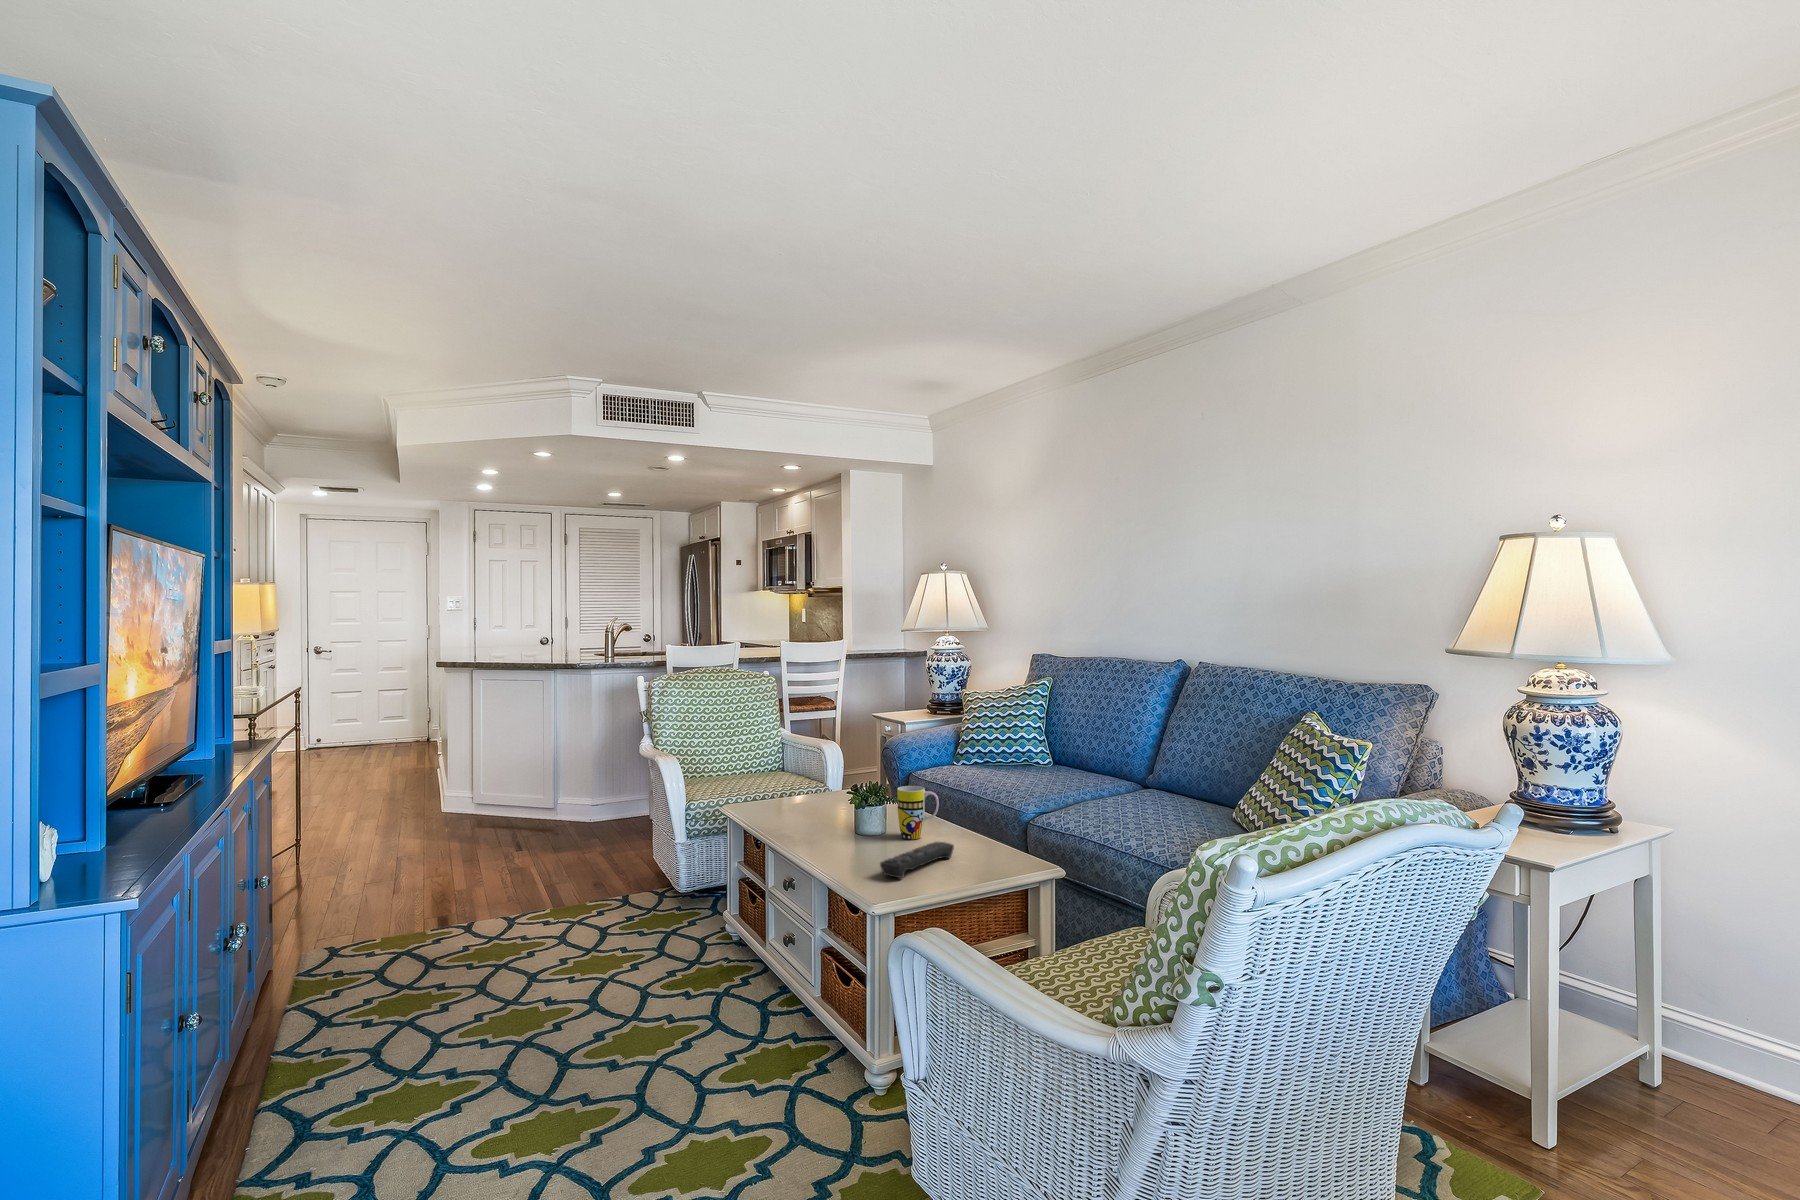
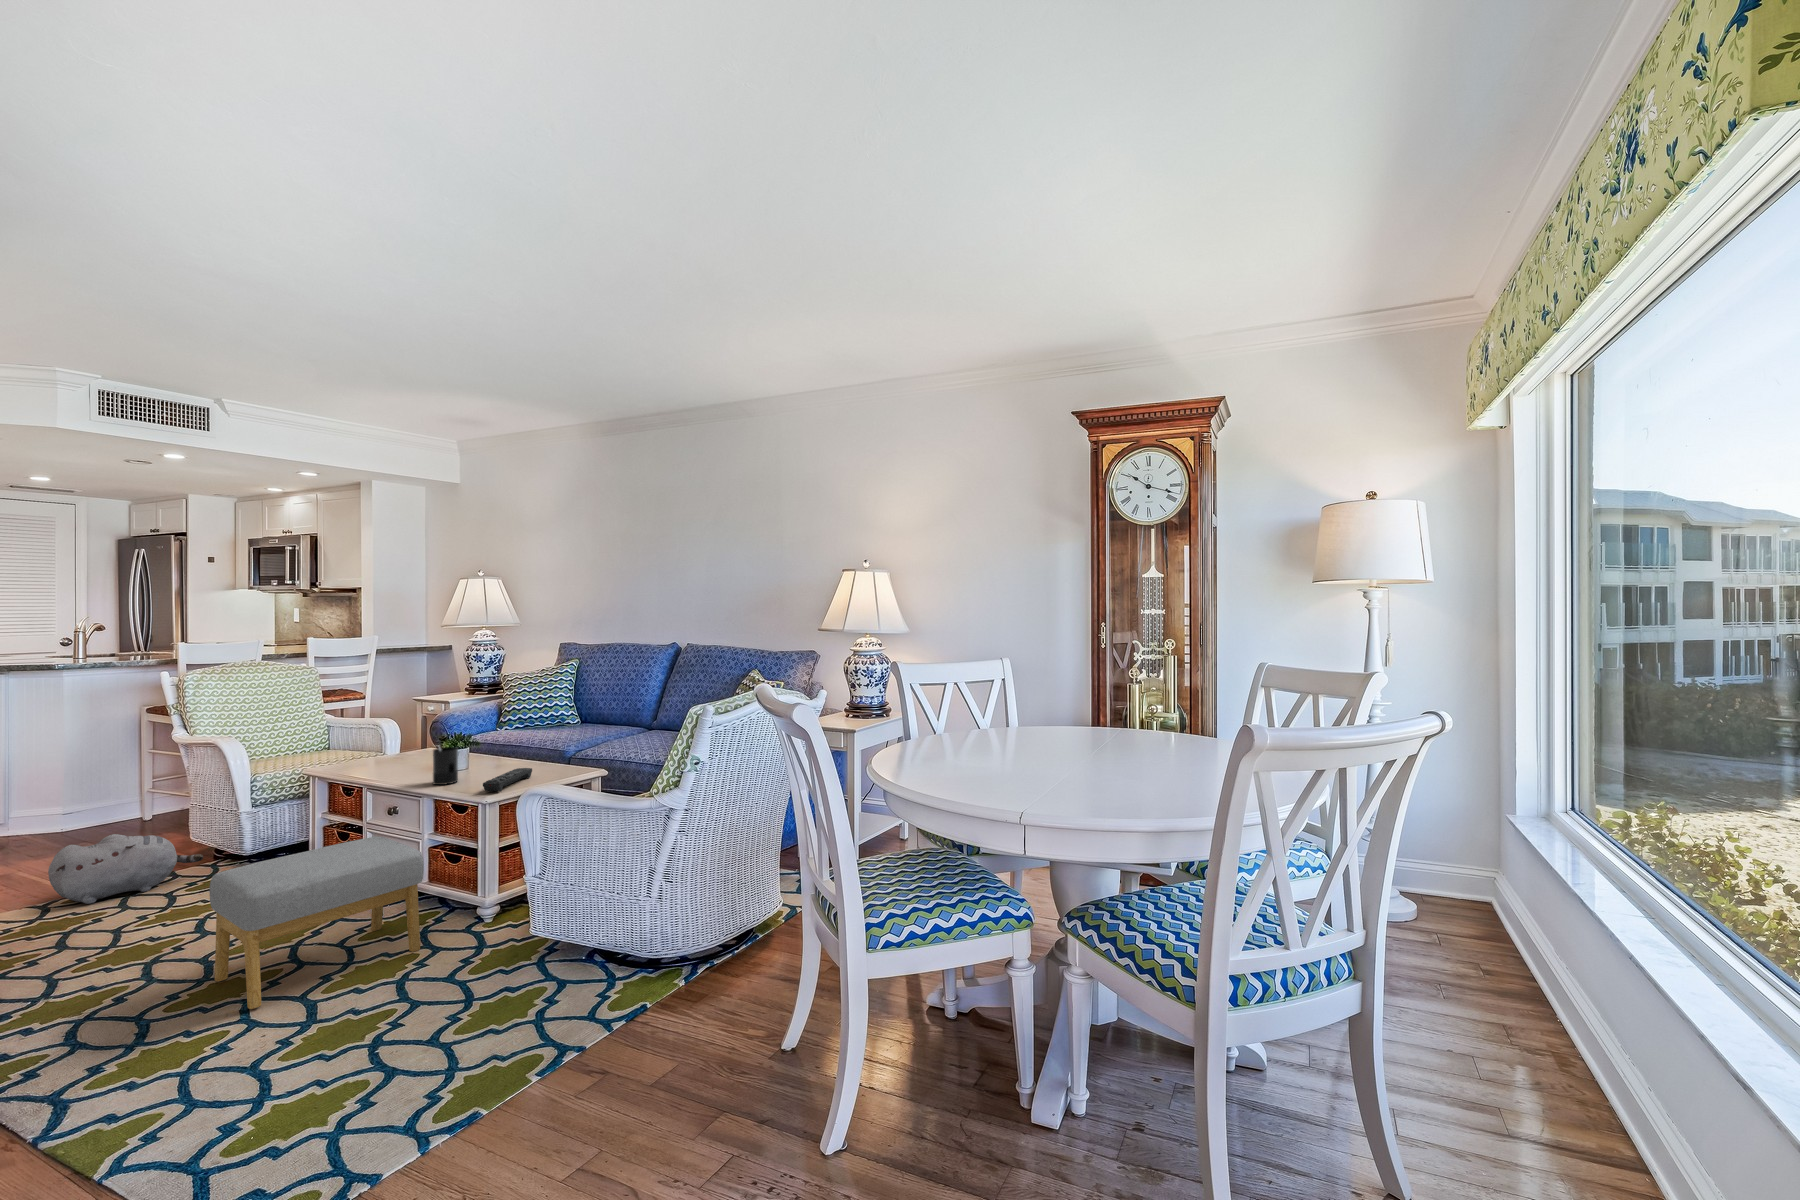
mug: present [897,786,939,839] -> none [481,735,515,772]
candle: none [833,795,863,852] -> present [433,747,458,785]
plush toy: none [530,848,650,918] -> present [48,834,203,904]
footstool: none [577,915,792,1135] -> present [210,836,424,1009]

